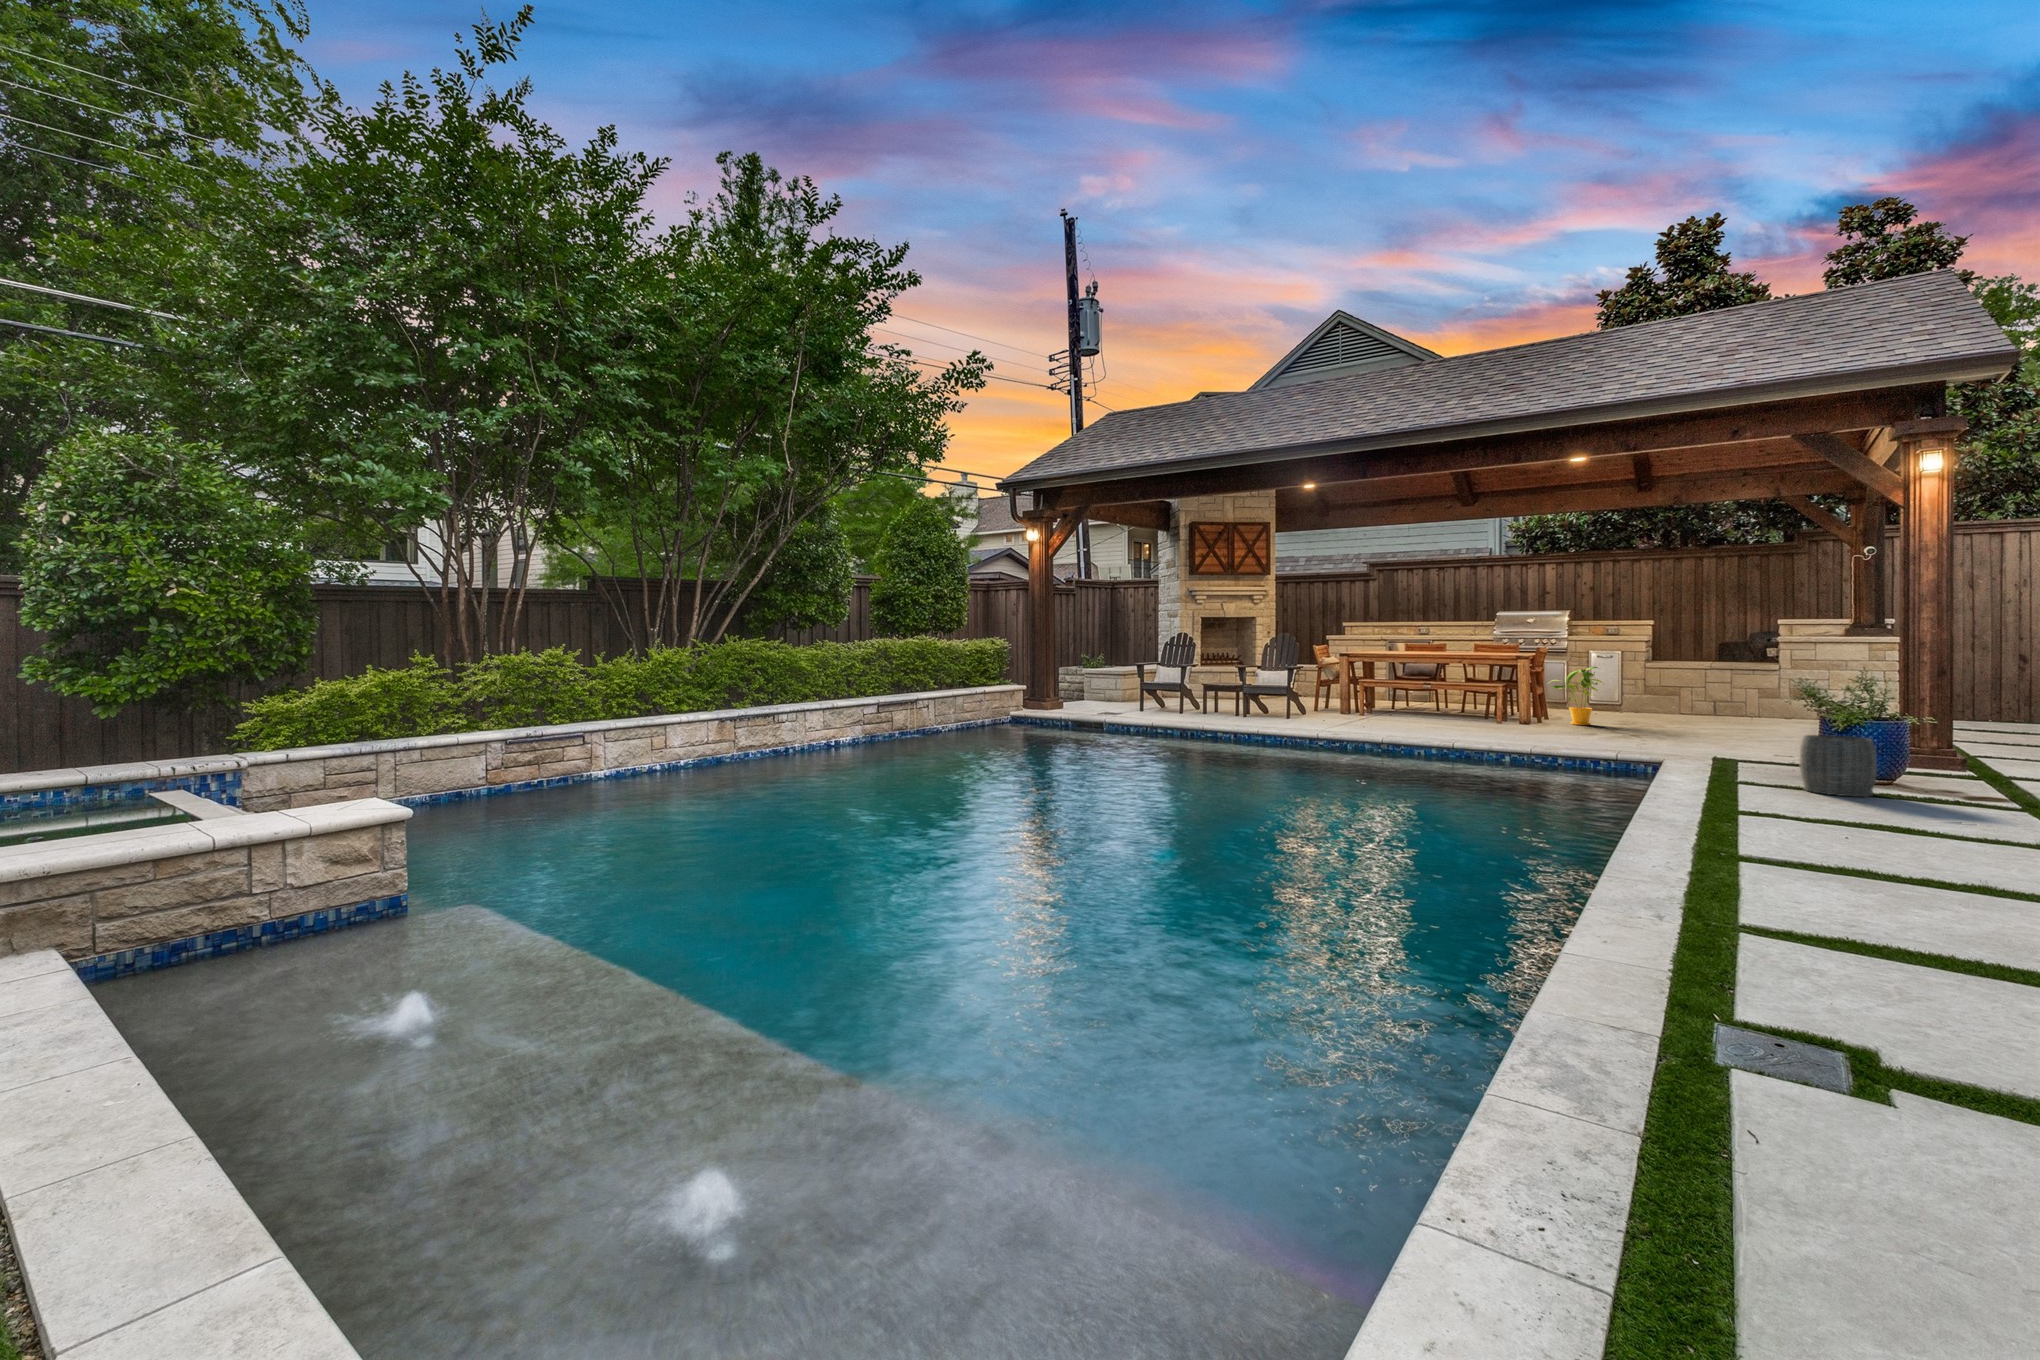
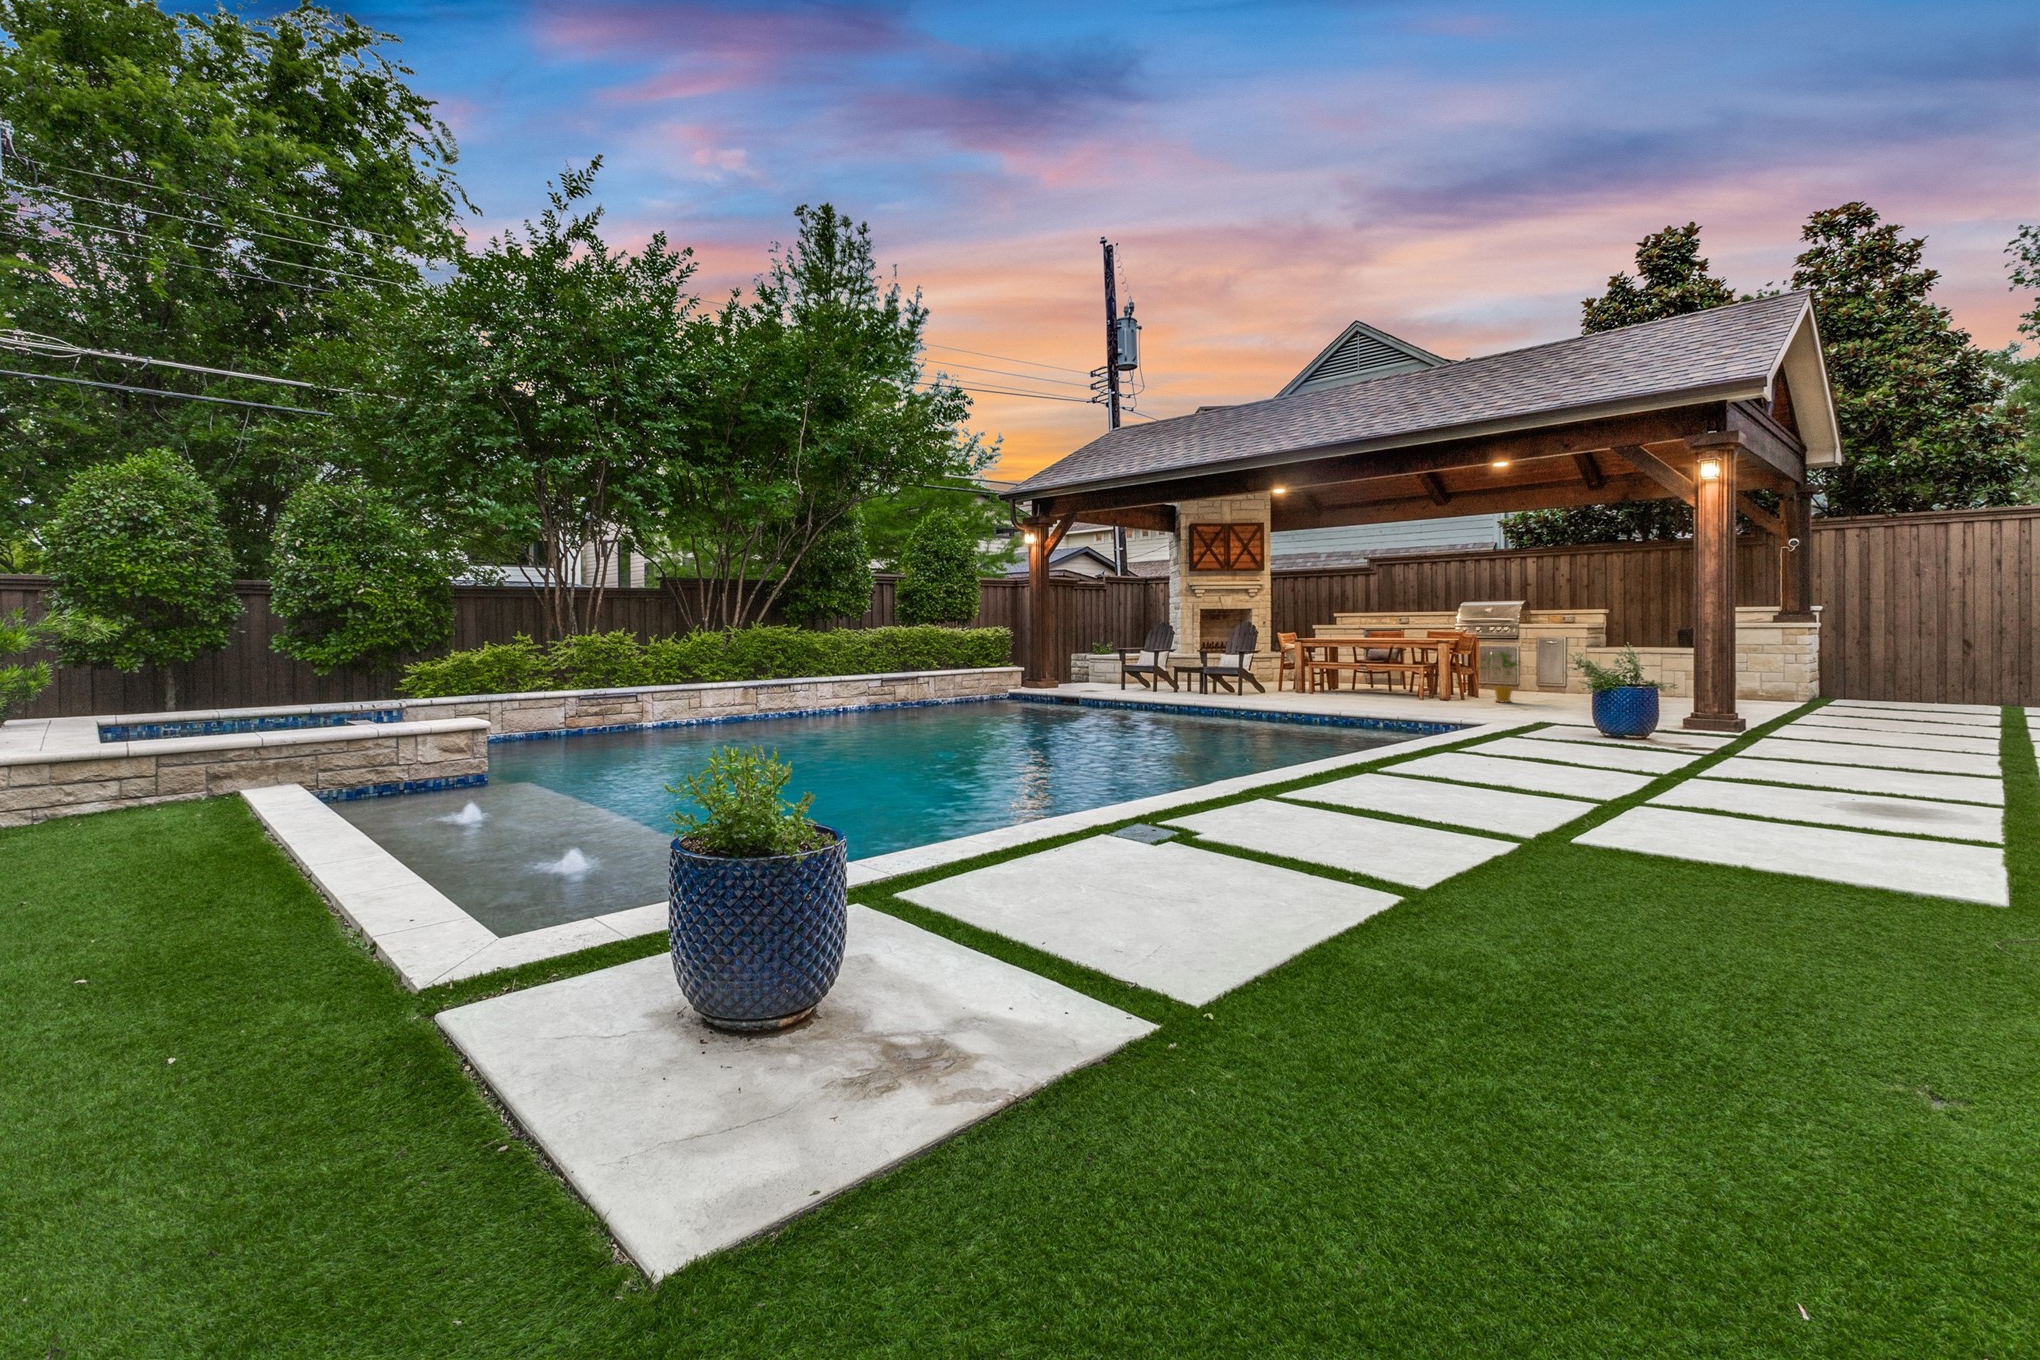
woven basket: present [1800,735,1877,797] -> none [1537,695,1590,742]

